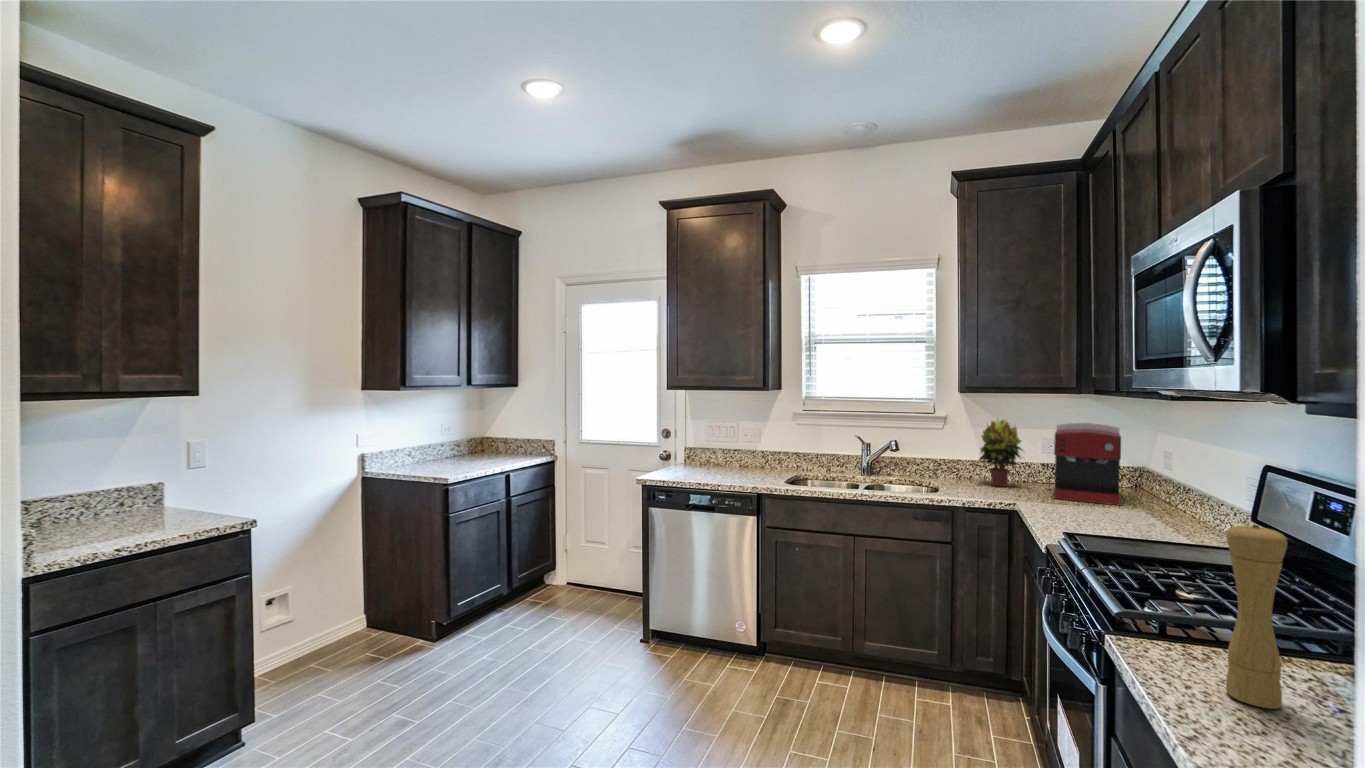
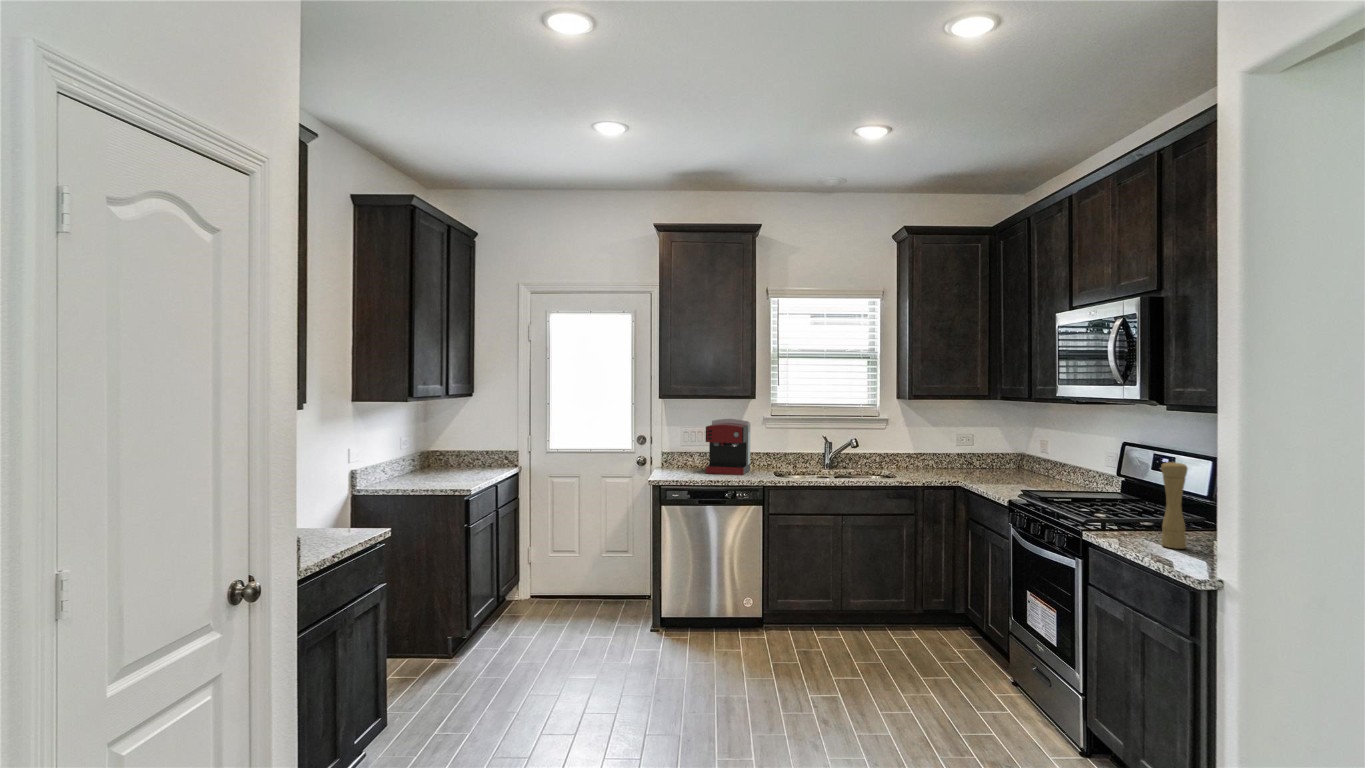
potted plant: present [979,420,1022,487] -> none [913,419,950,472]
coffee maker: present [1054,423,1121,506] -> present [706,419,750,475]

